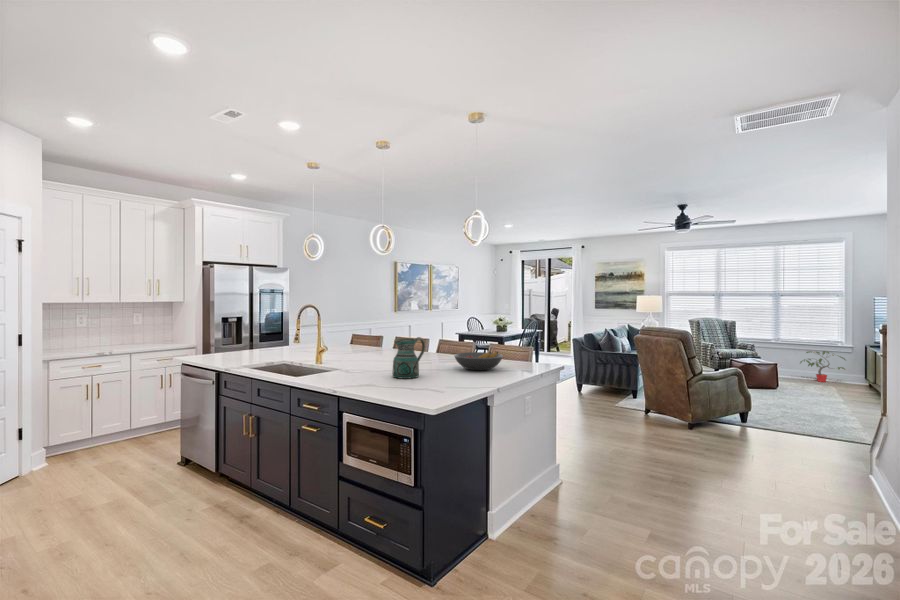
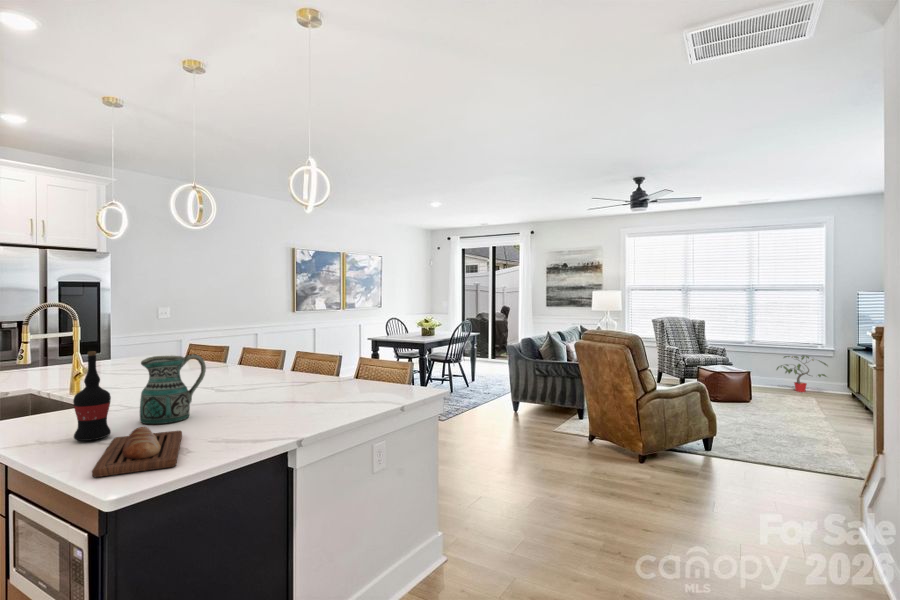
wine bottle: none [372,334,391,385] -> present [73,351,111,441]
fruit bowl: present [454,352,503,370] -> none [267,374,345,403]
bread loaf: none [398,377,452,399] -> present [92,427,182,477]

